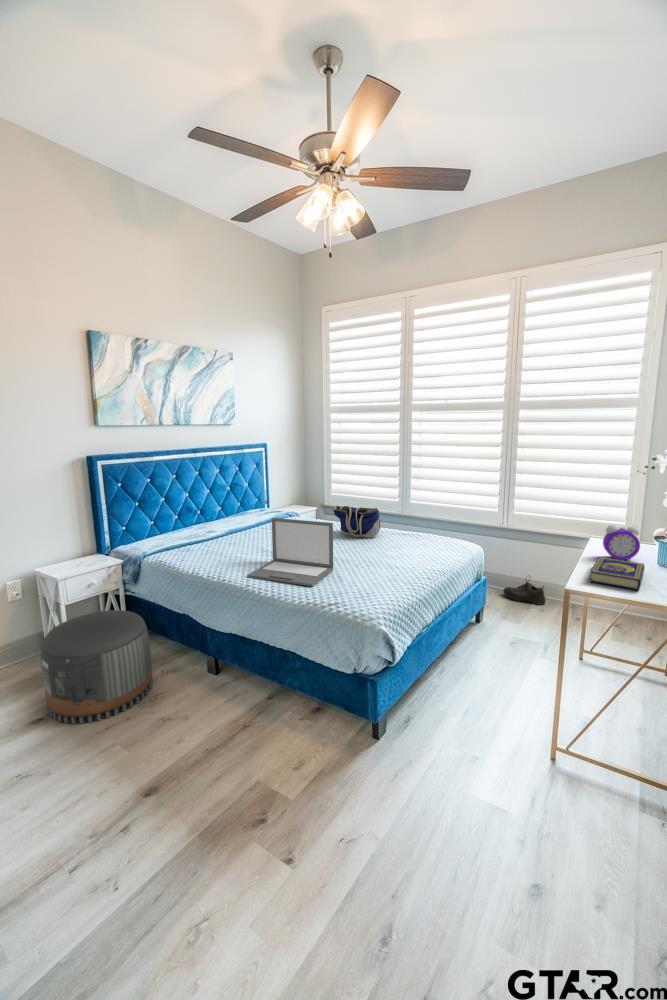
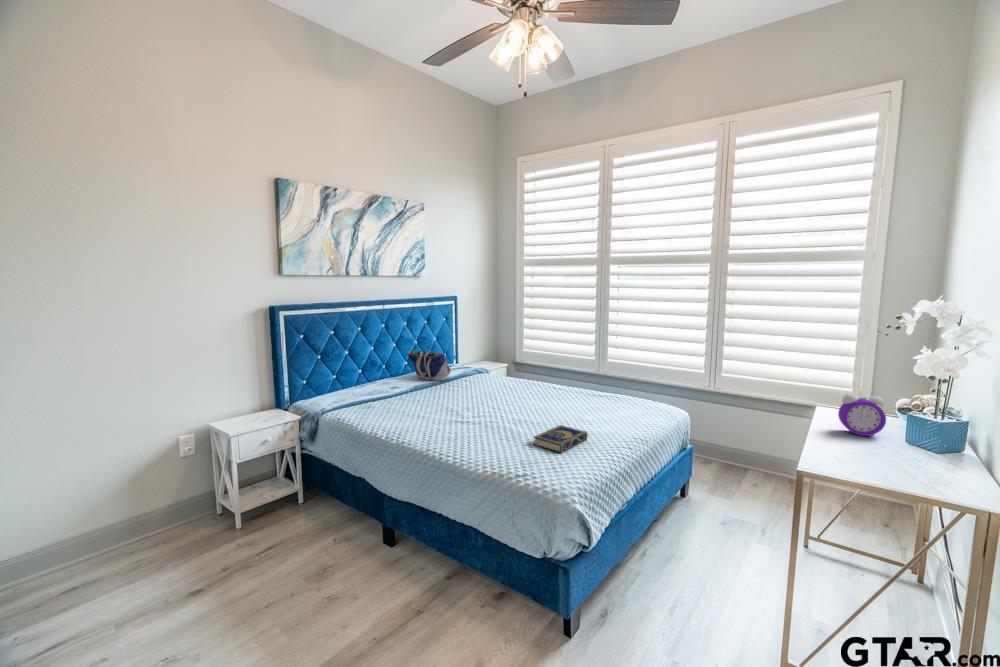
tote bag: present [333,506,381,538] -> present [408,350,452,381]
laptop: present [247,518,333,586] -> none [428,375,523,453]
book: present [590,557,645,590] -> present [534,425,588,453]
shoe: present [503,581,546,604] -> none [711,445,760,479]
pouf: present [41,610,152,724] -> none [205,471,323,598]

